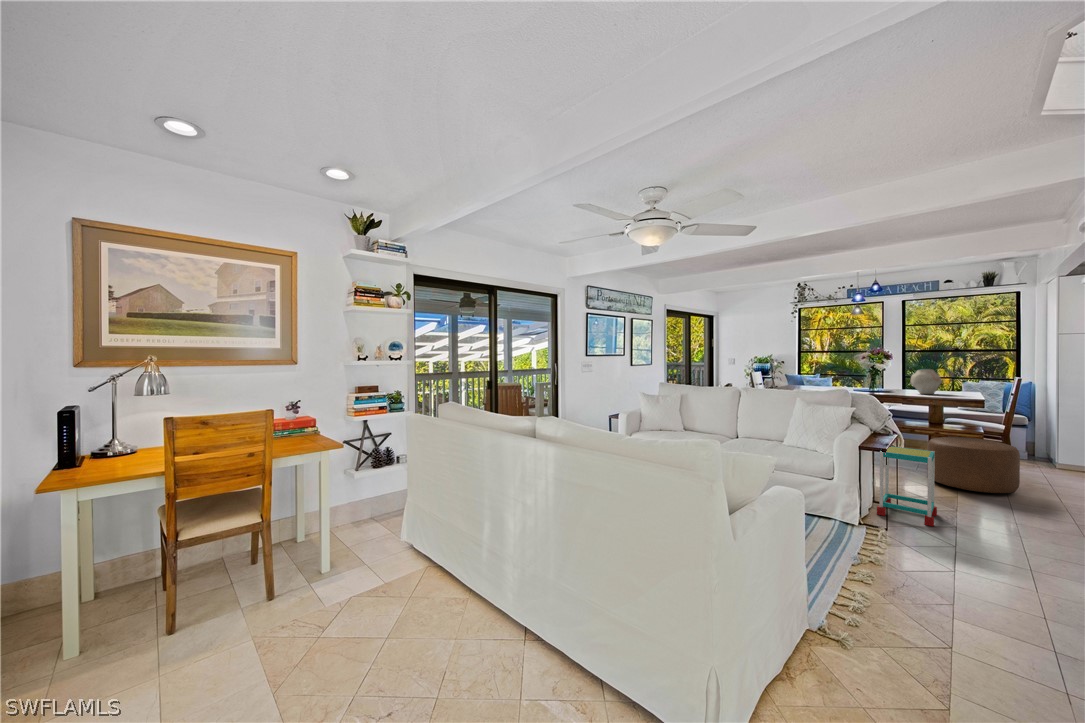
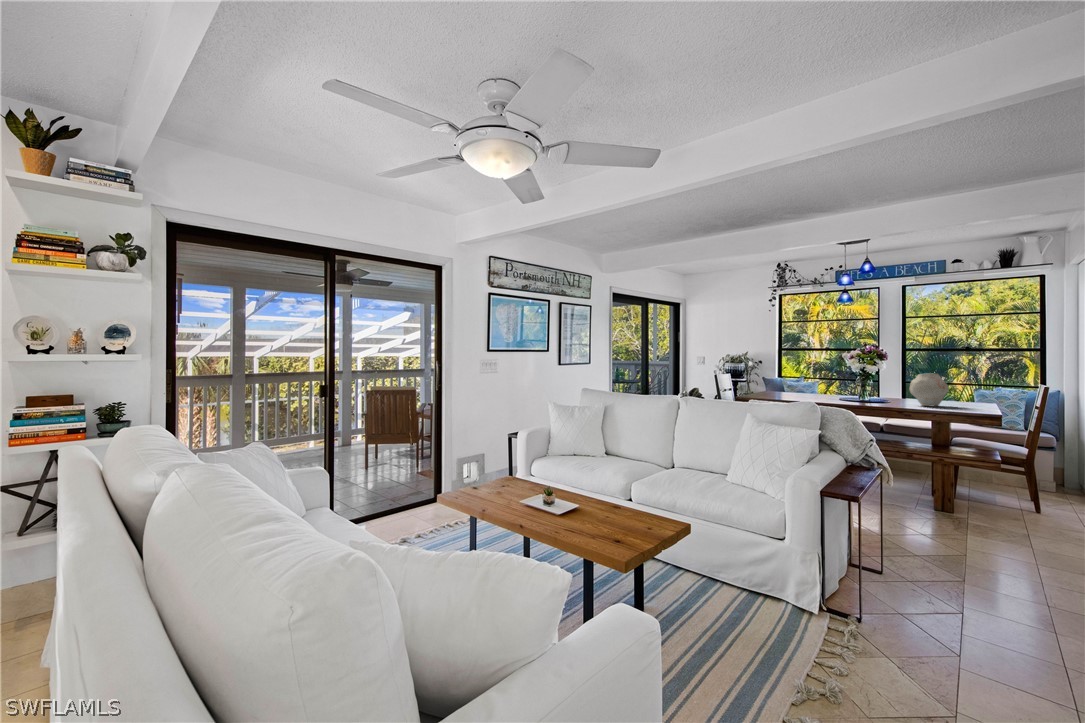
ottoman: present [928,437,1020,493] -> none [928,467,1049,549]
side table: present [877,446,937,526] -> none [851,485,936,612]

